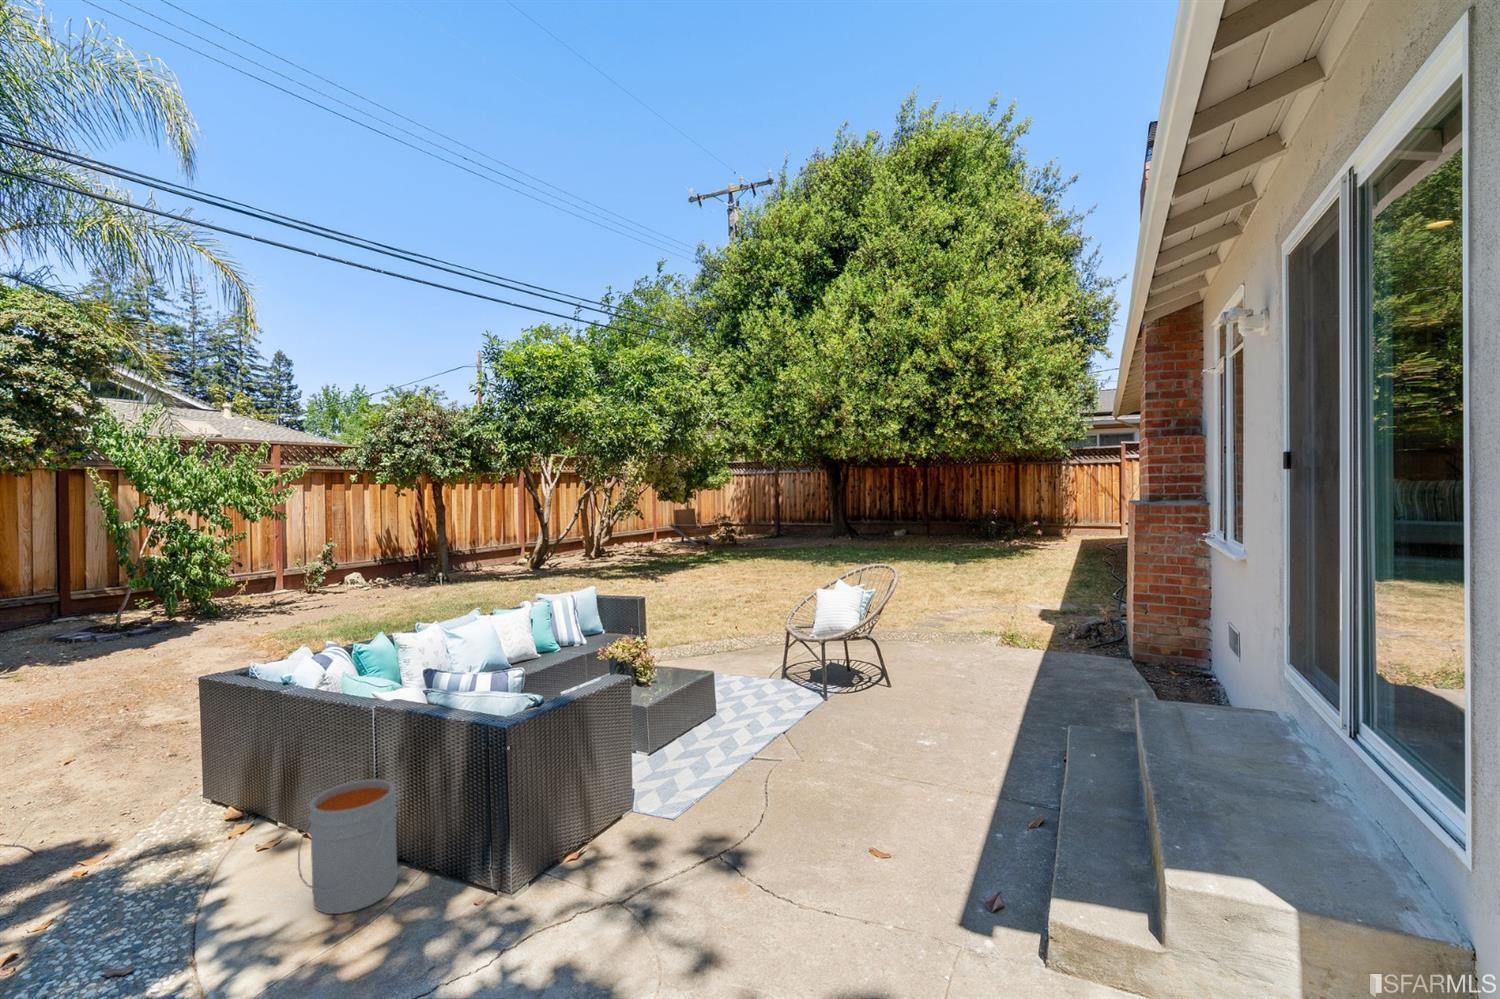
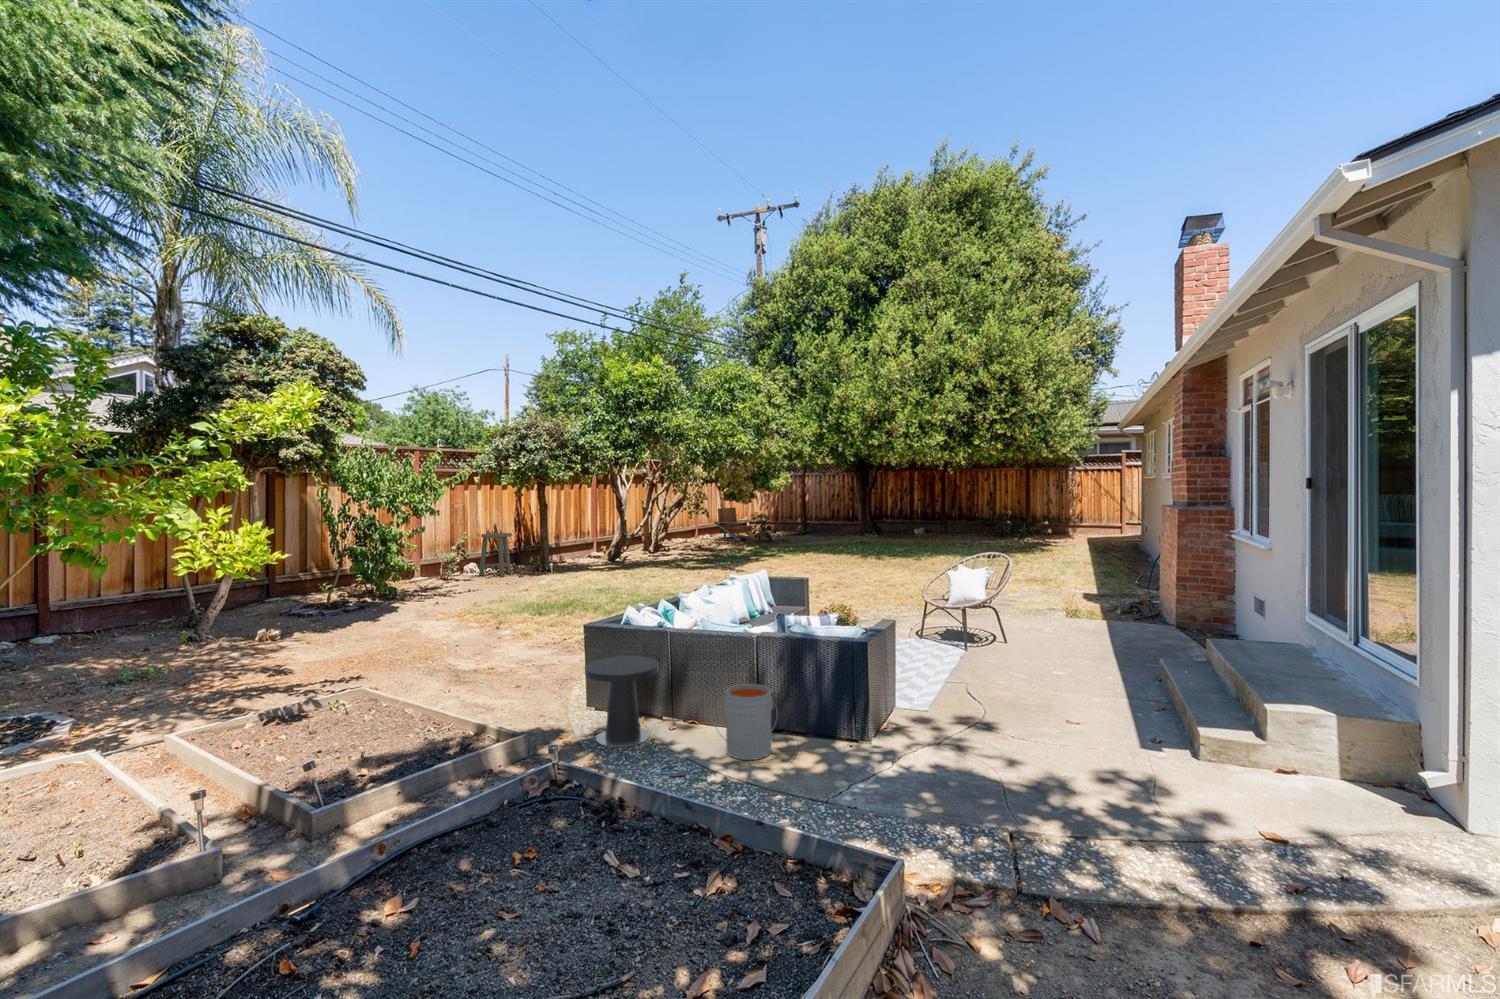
stool: none [363,540,403,590] -> present [479,533,512,577]
side table: none [124,726,268,879] -> present [585,656,659,747]

